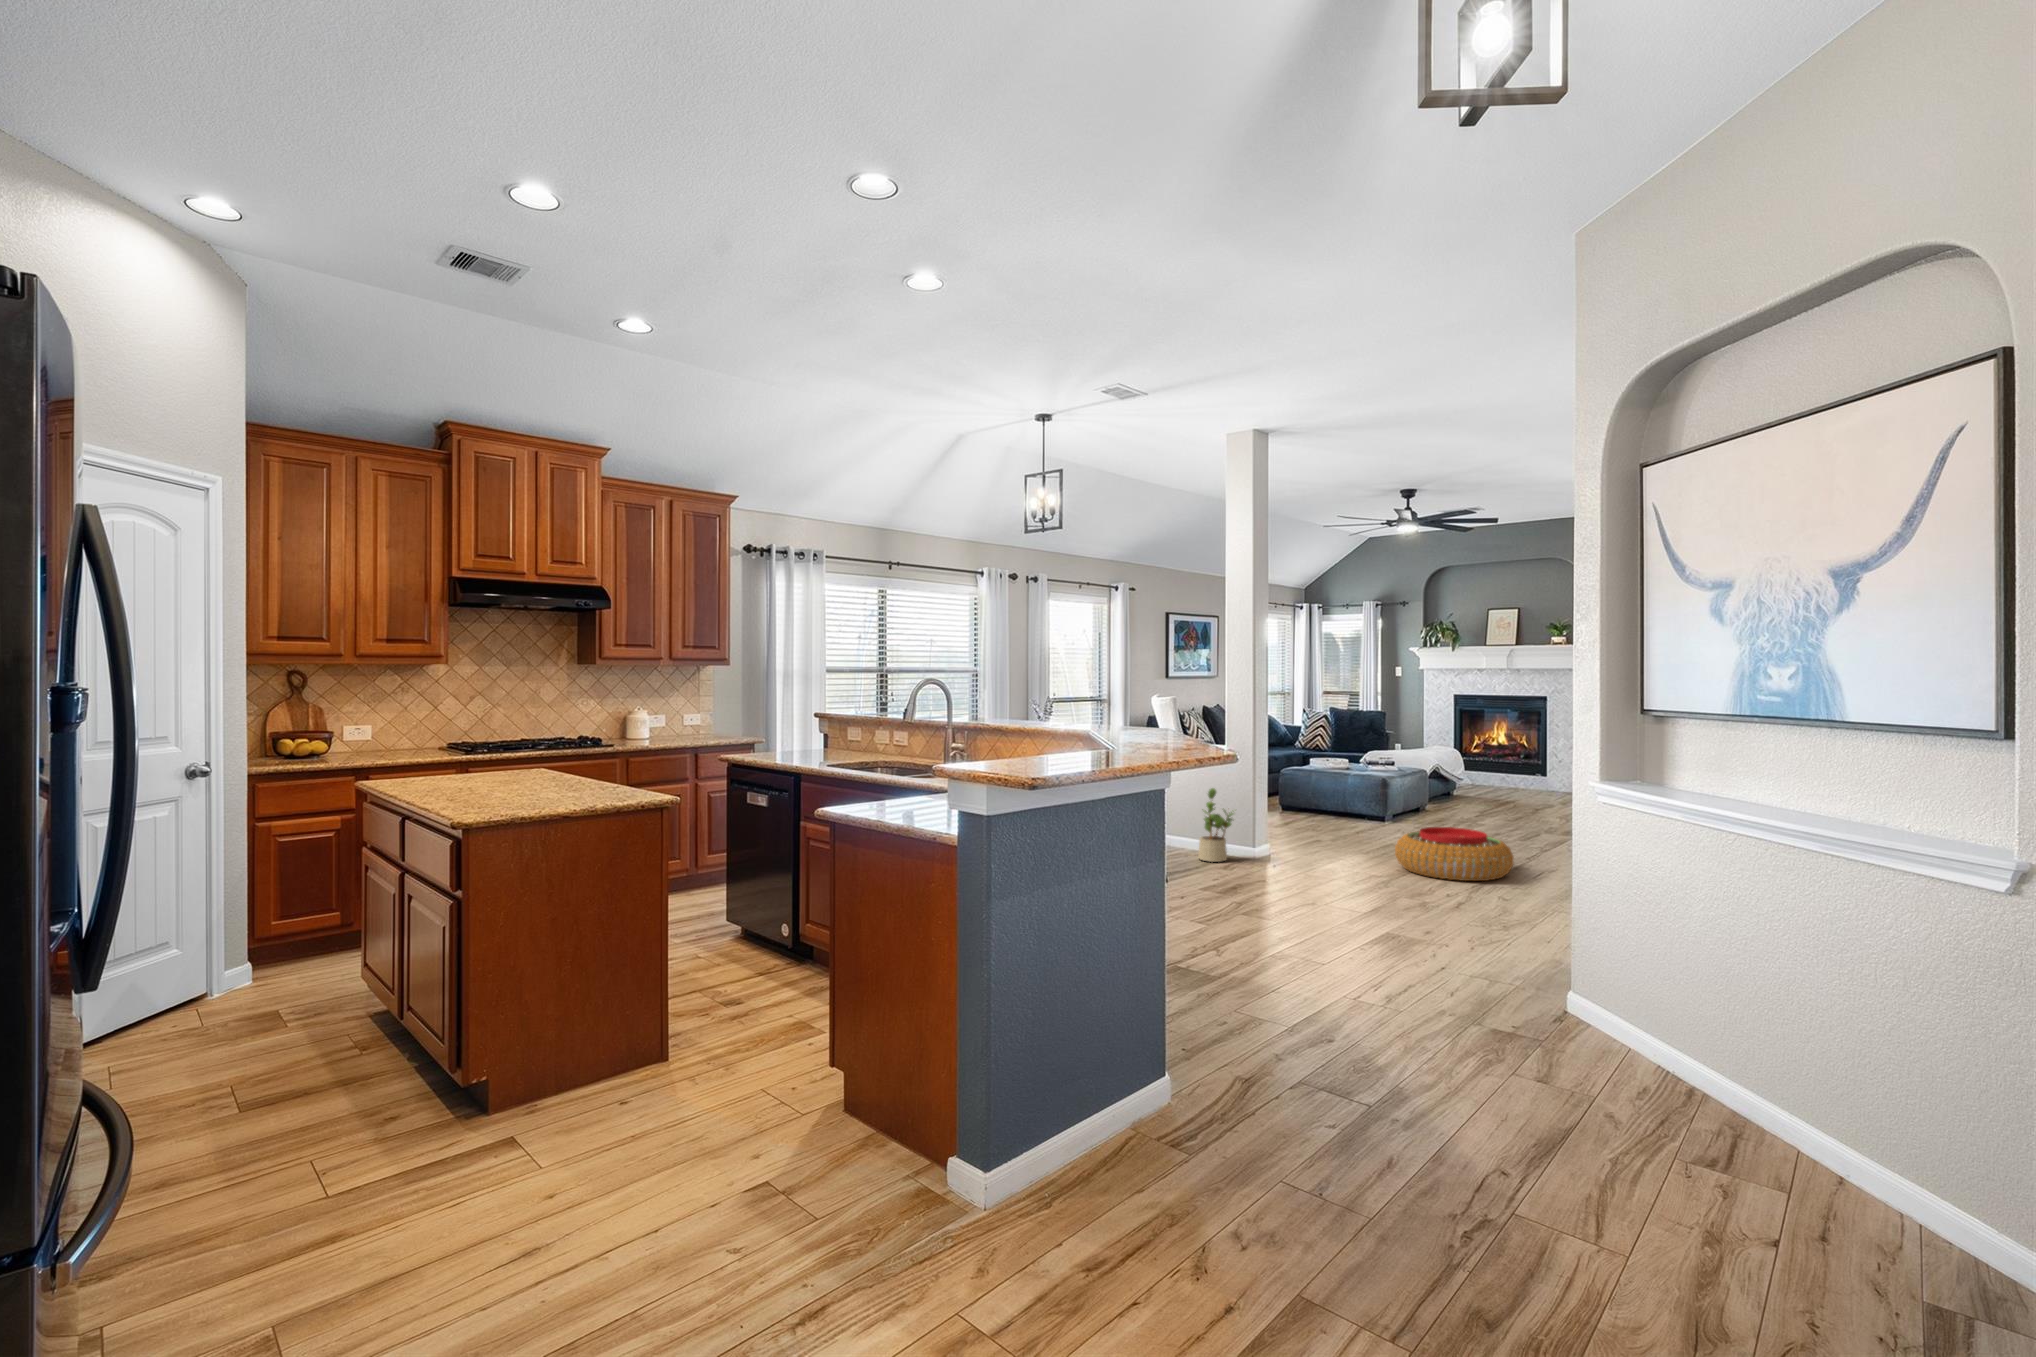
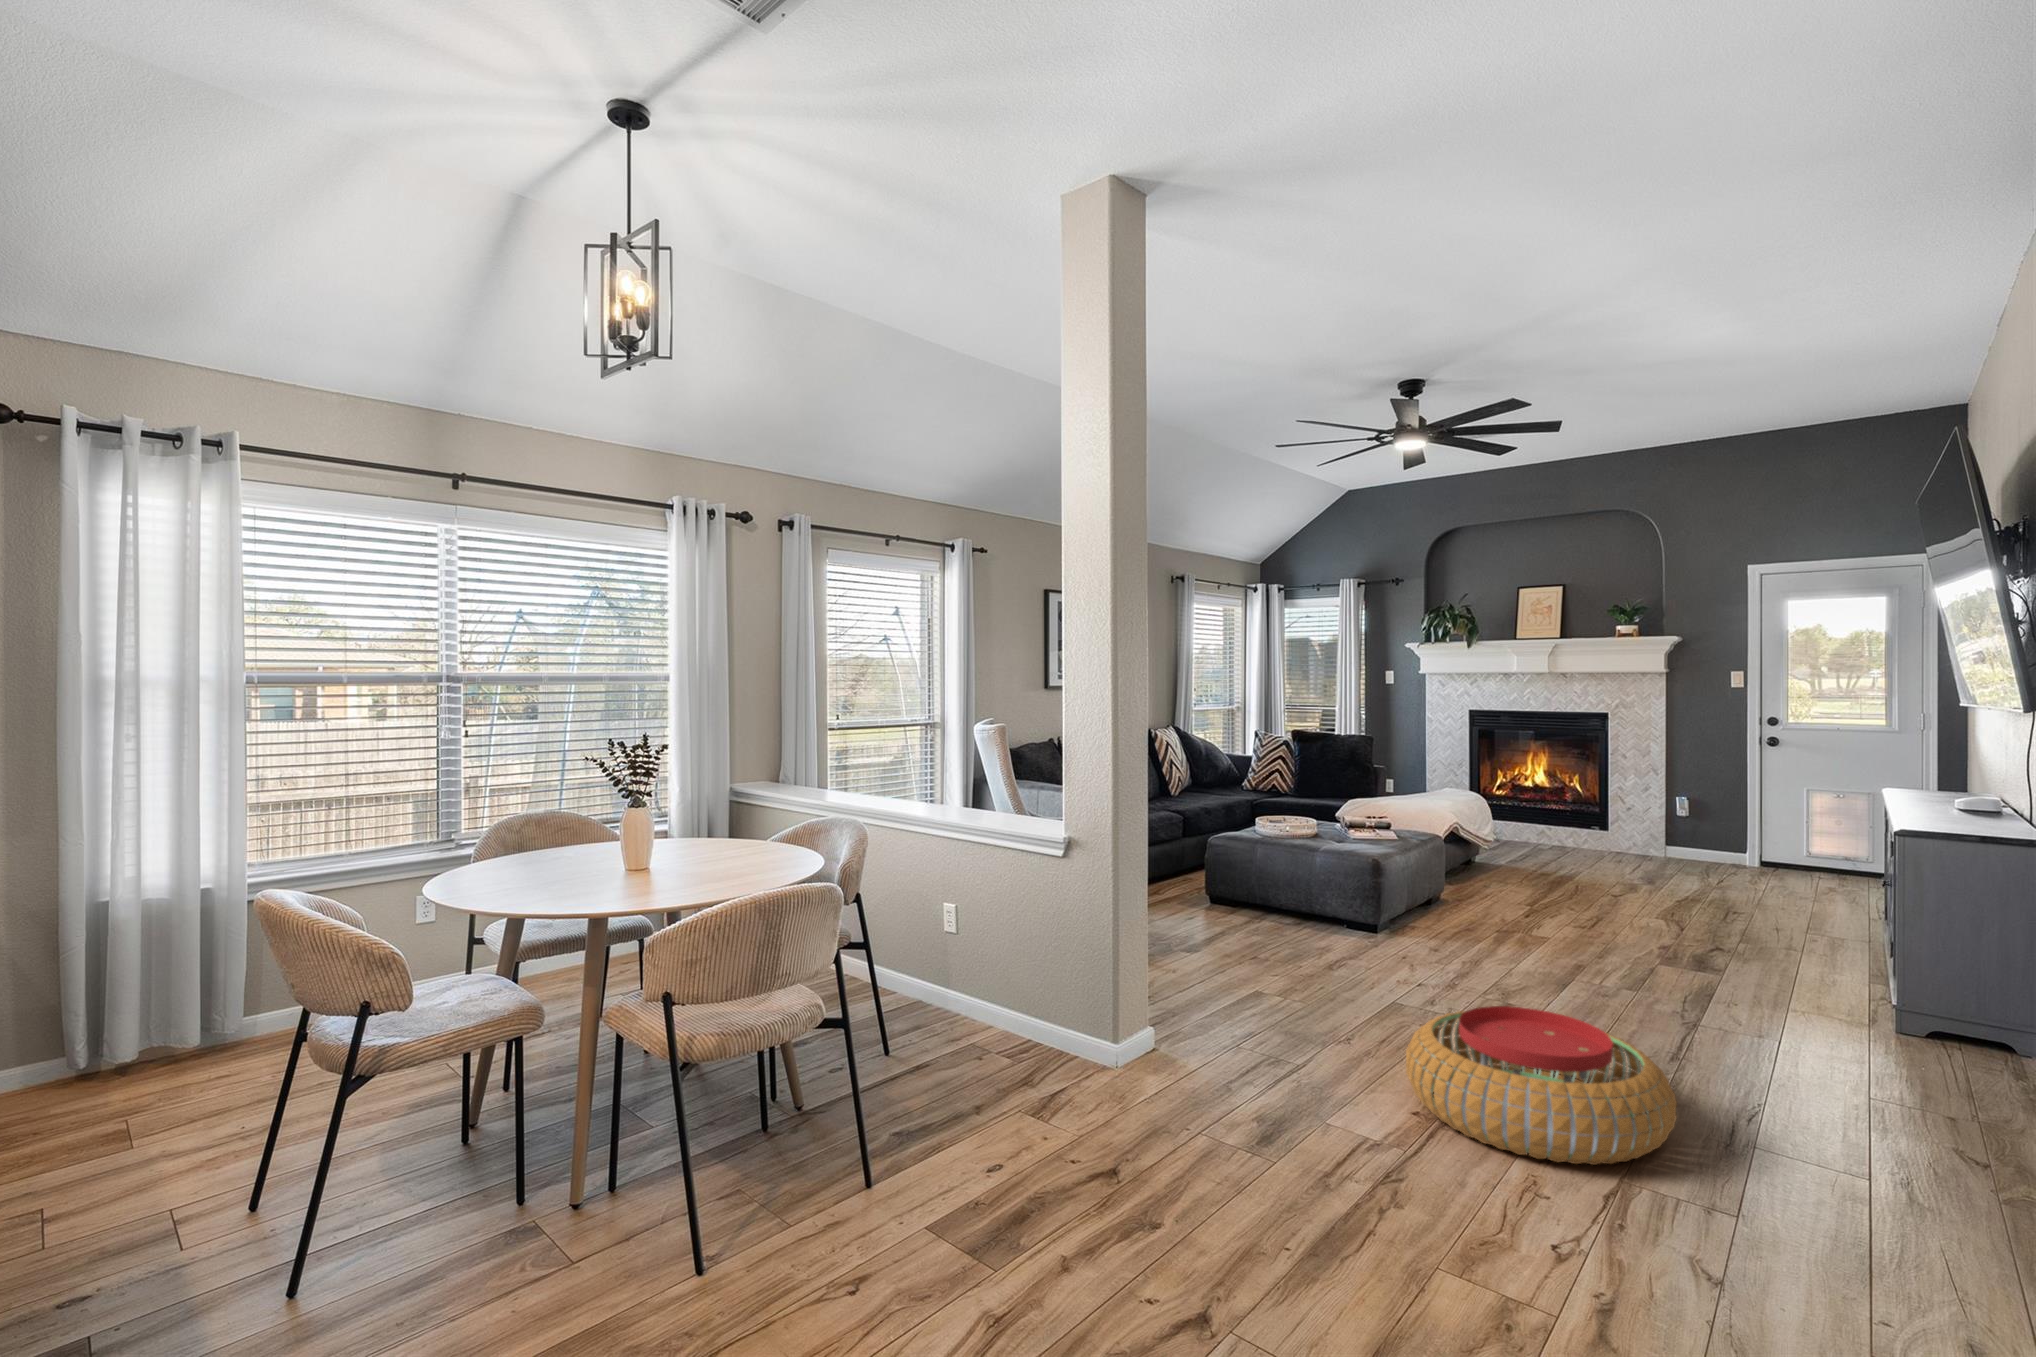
potted plant: present [1198,788,1233,862] -> none [996,921,1076,1082]

